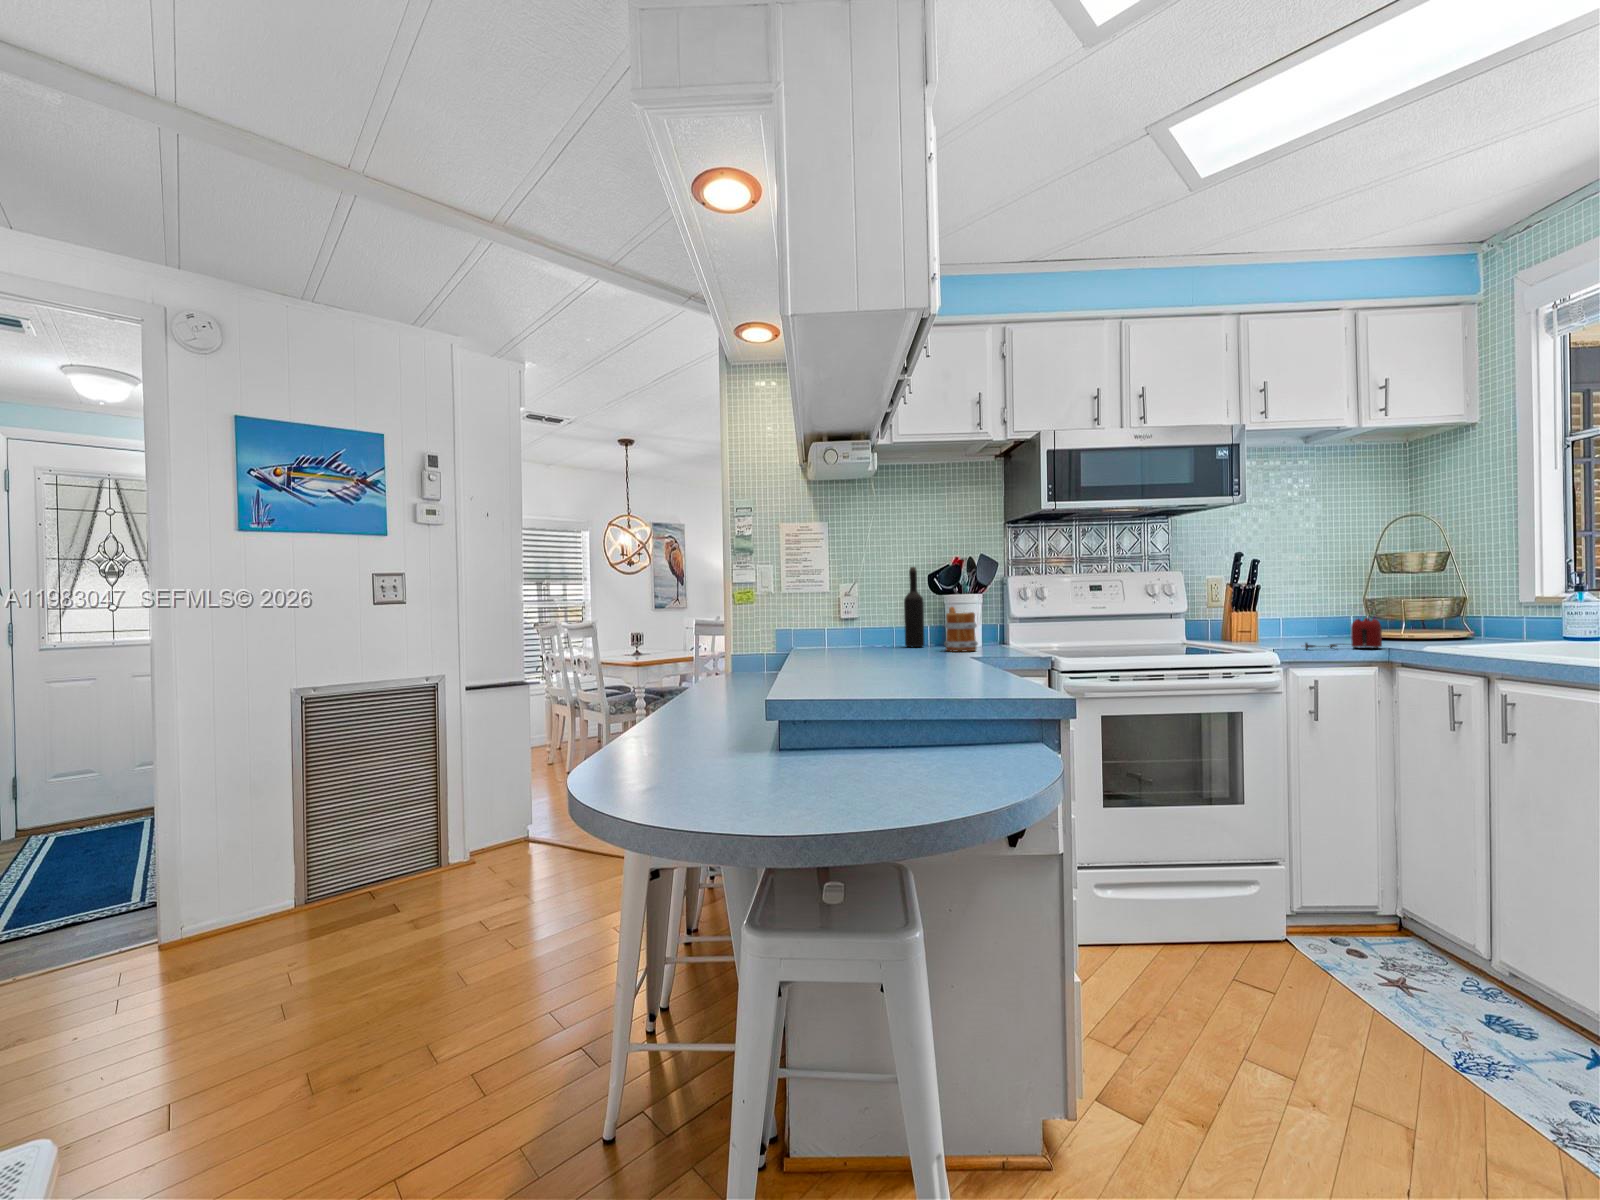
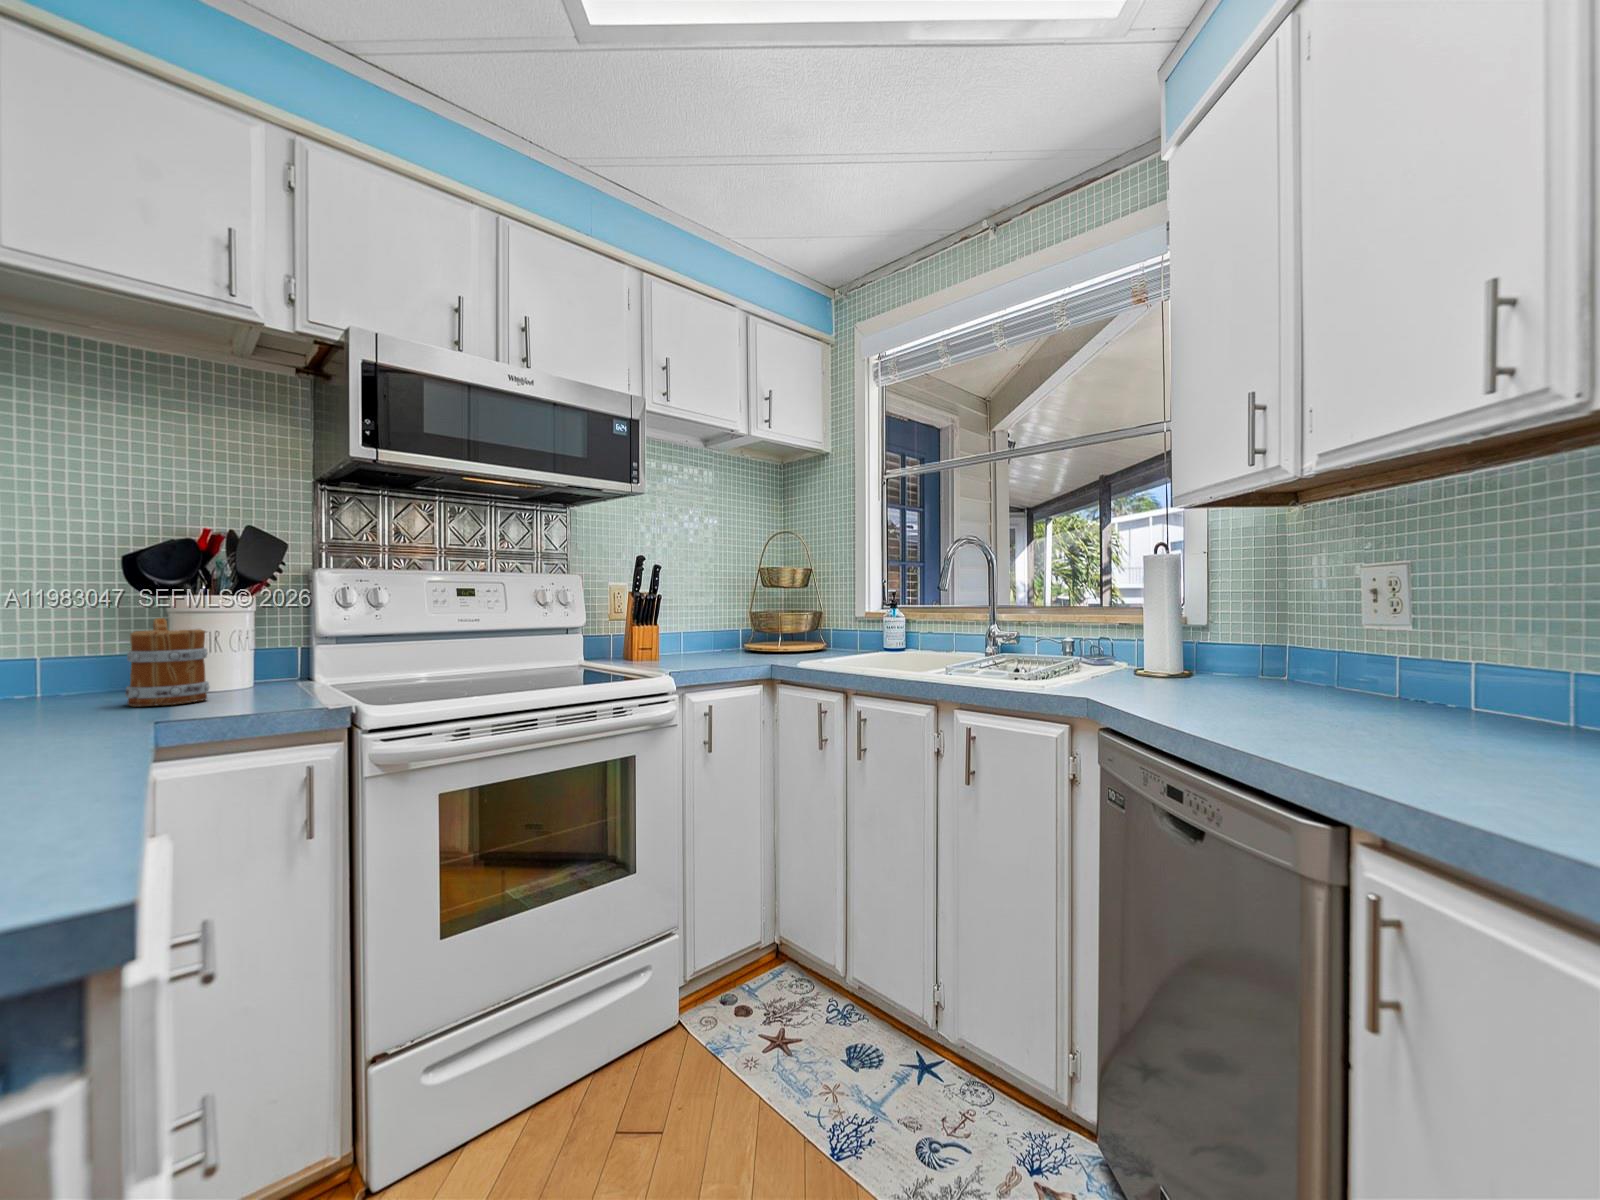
wine bottle: present [904,567,924,647] -> none [53,539,109,696]
toaster: present [1304,618,1382,649] -> none [699,633,768,670]

